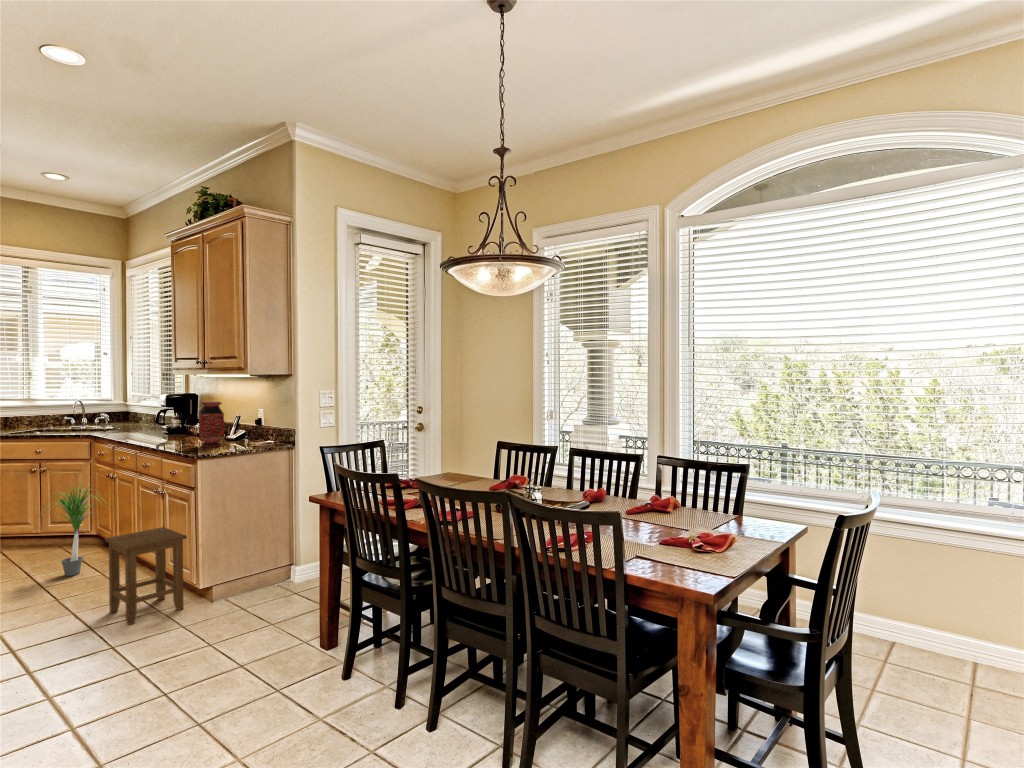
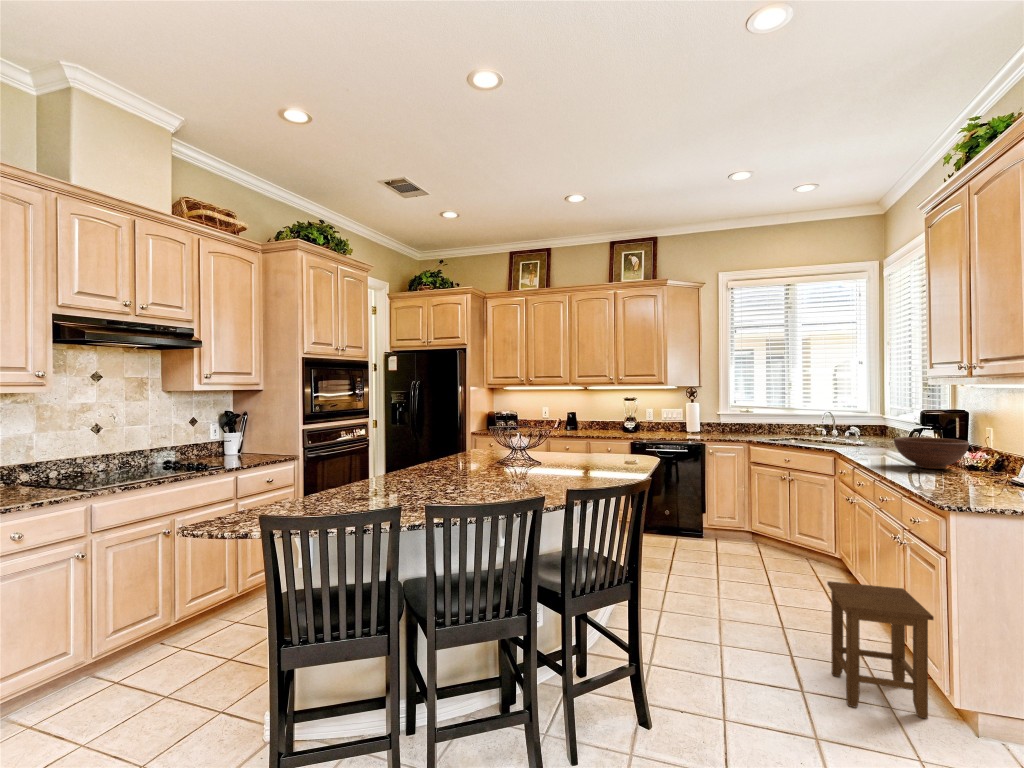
vase: present [199,402,224,447] -> none [960,424,1003,493]
fruit bowl: none [149,415,201,439] -> present [894,437,969,469]
potted plant: present [43,483,105,576] -> none [774,495,853,602]

